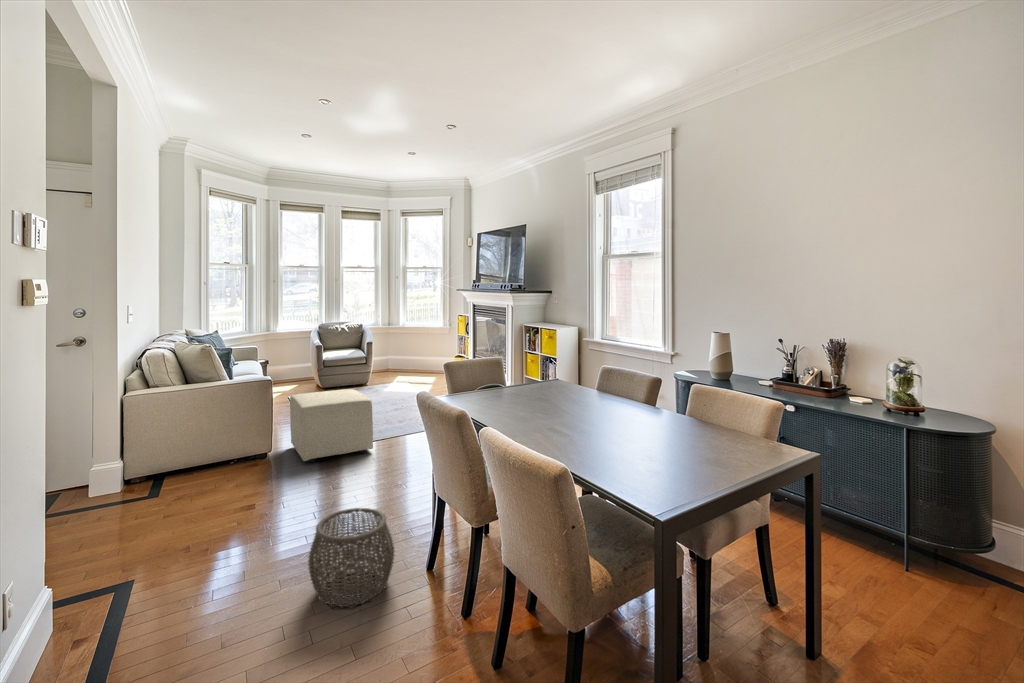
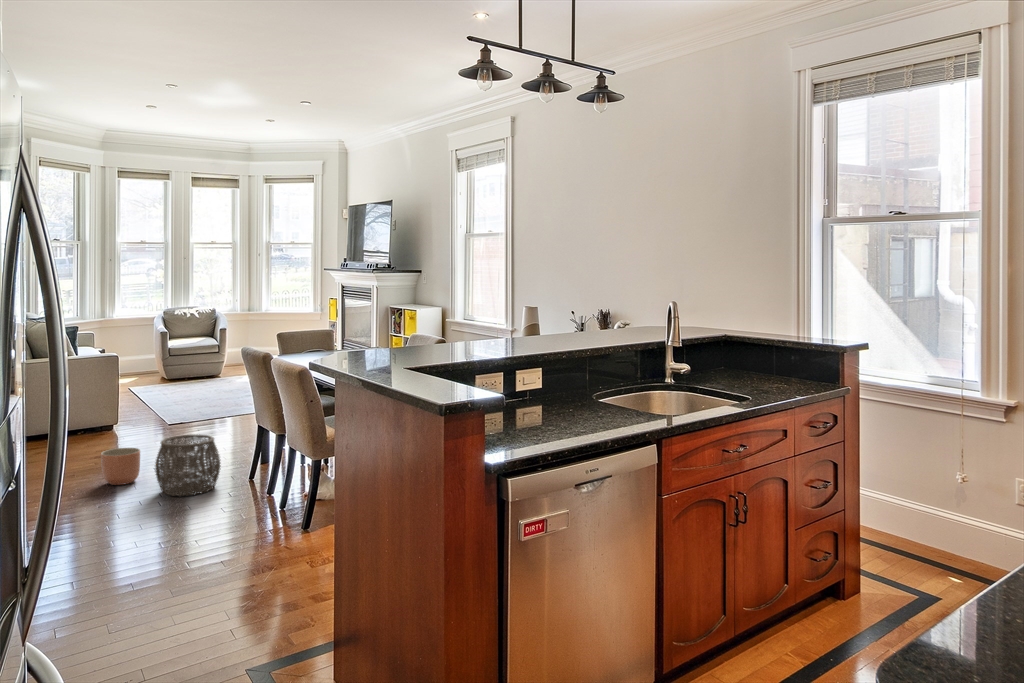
ottoman: present [290,389,373,462] -> none [134,368,217,432]
planter: none [240,516,291,572] -> present [101,448,140,485]

